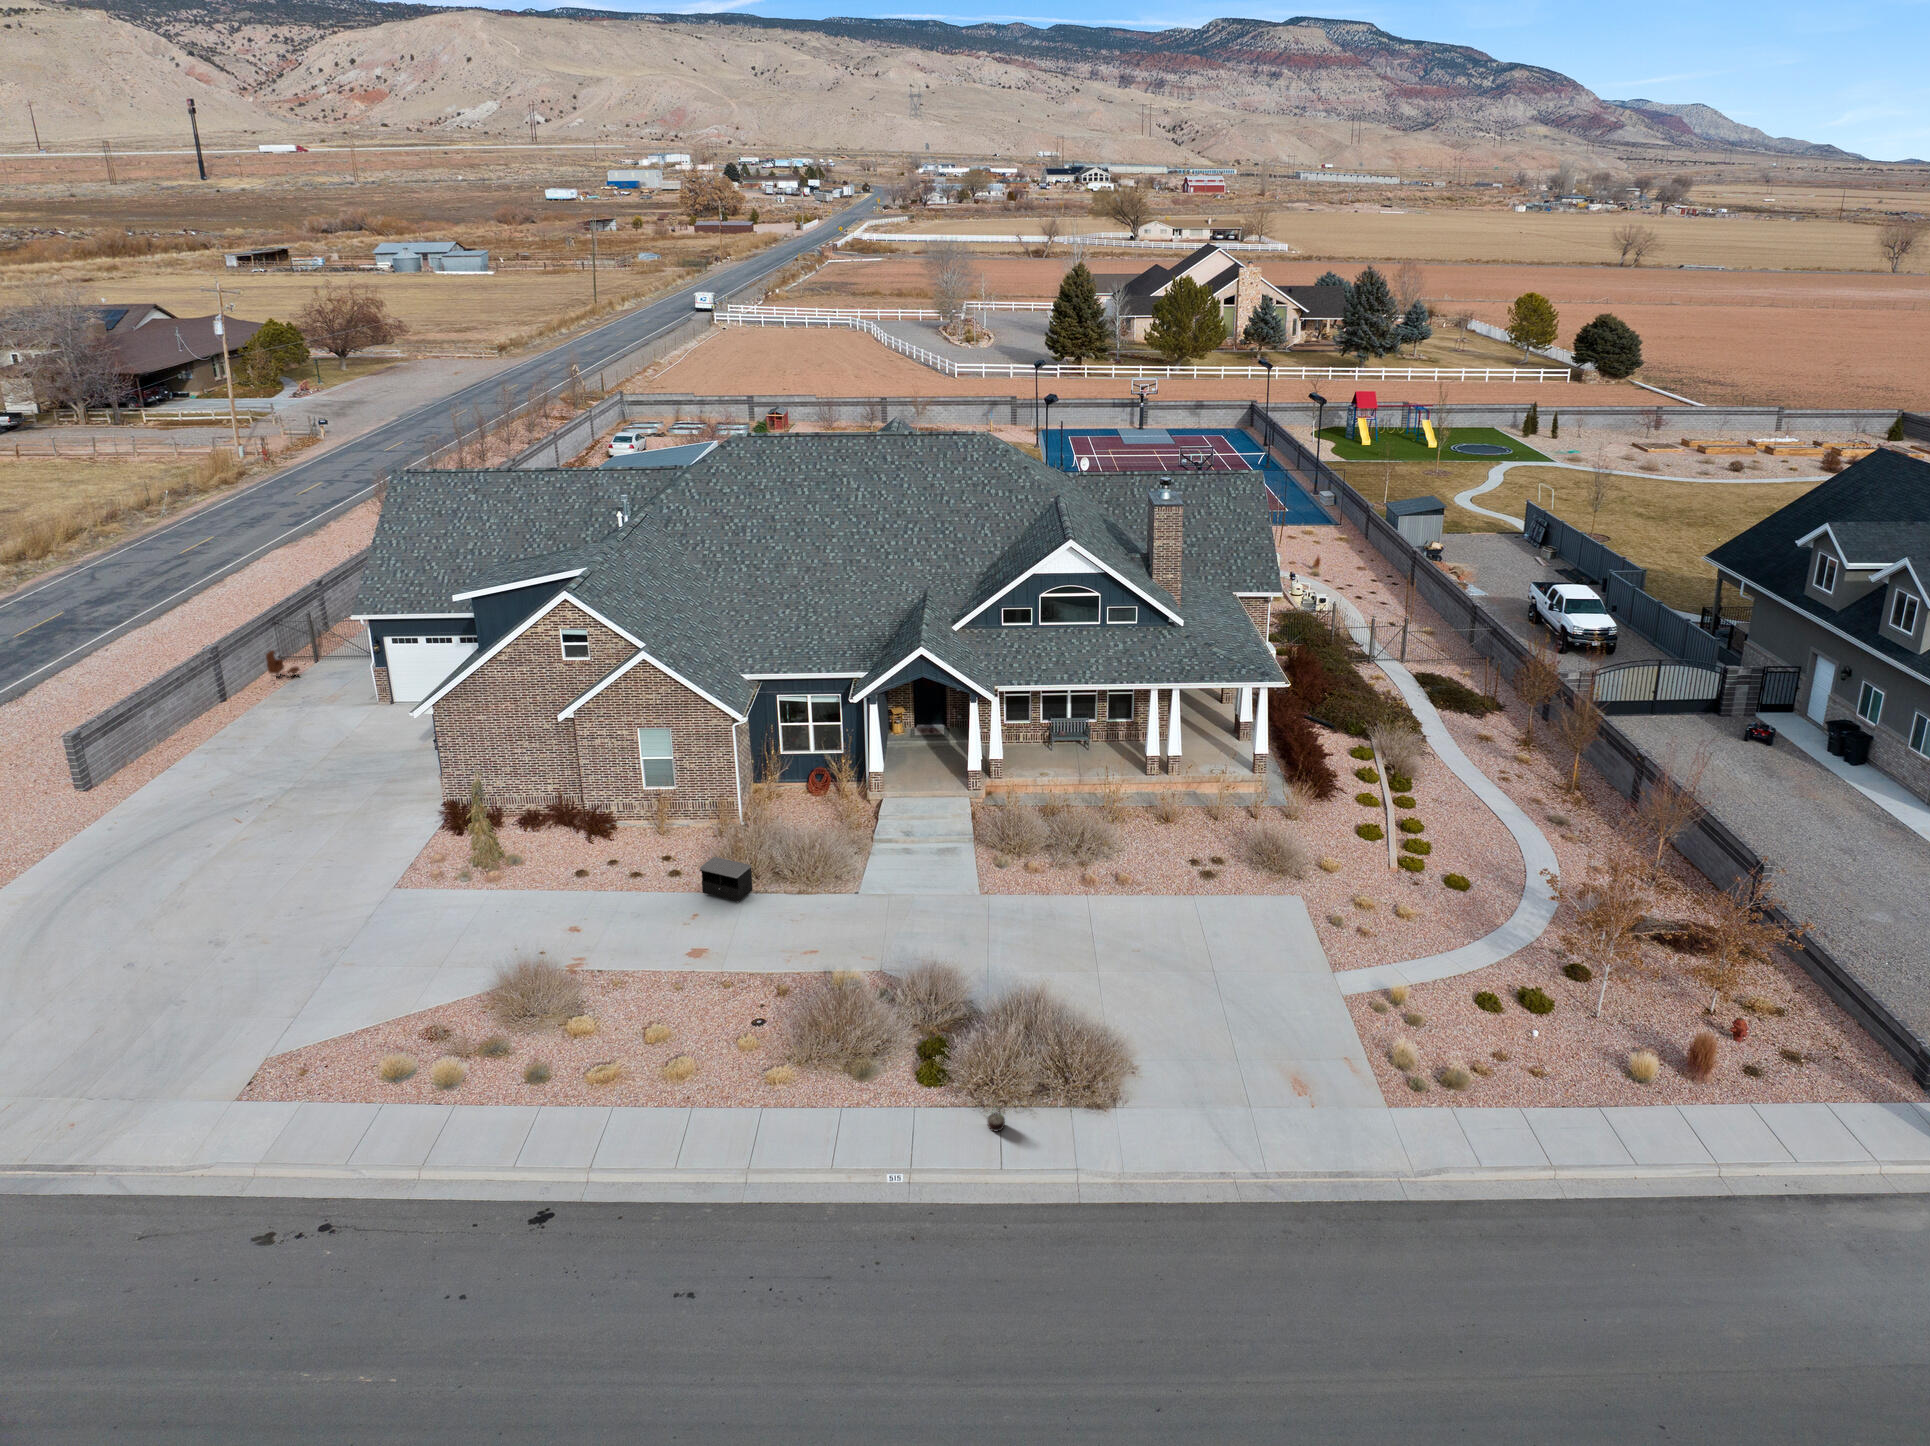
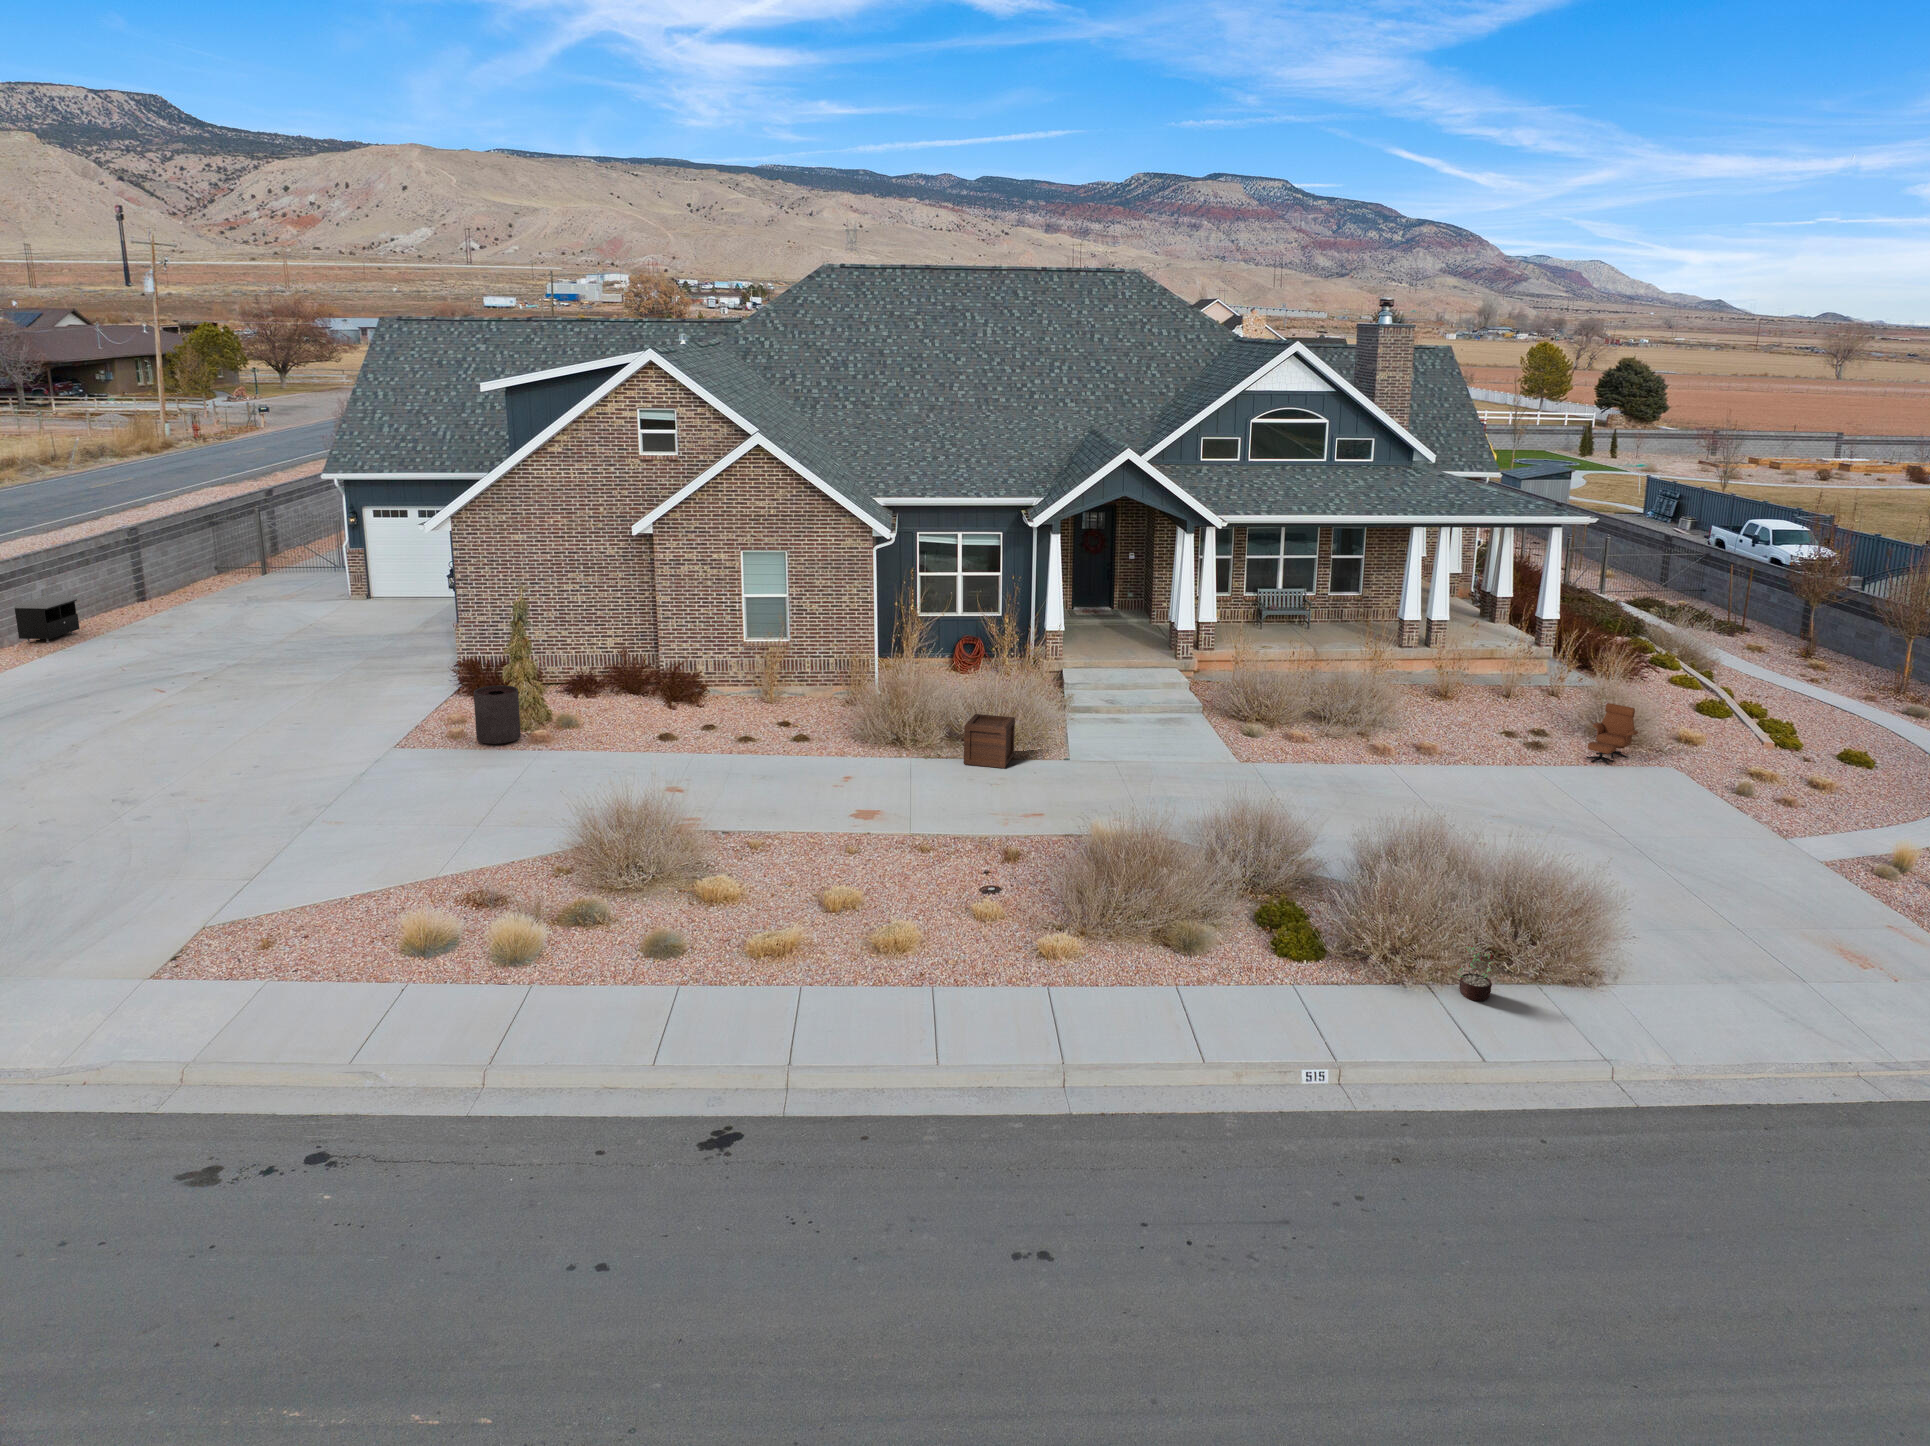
lounge chair: present [266,650,299,677] -> present [1587,703,1638,765]
trash can: none [448,842,482,885] -> present [474,685,521,744]
storage bench: present [700,857,752,902] -> present [14,595,80,642]
wooden crate: none [774,869,814,911] -> present [964,714,1015,768]

